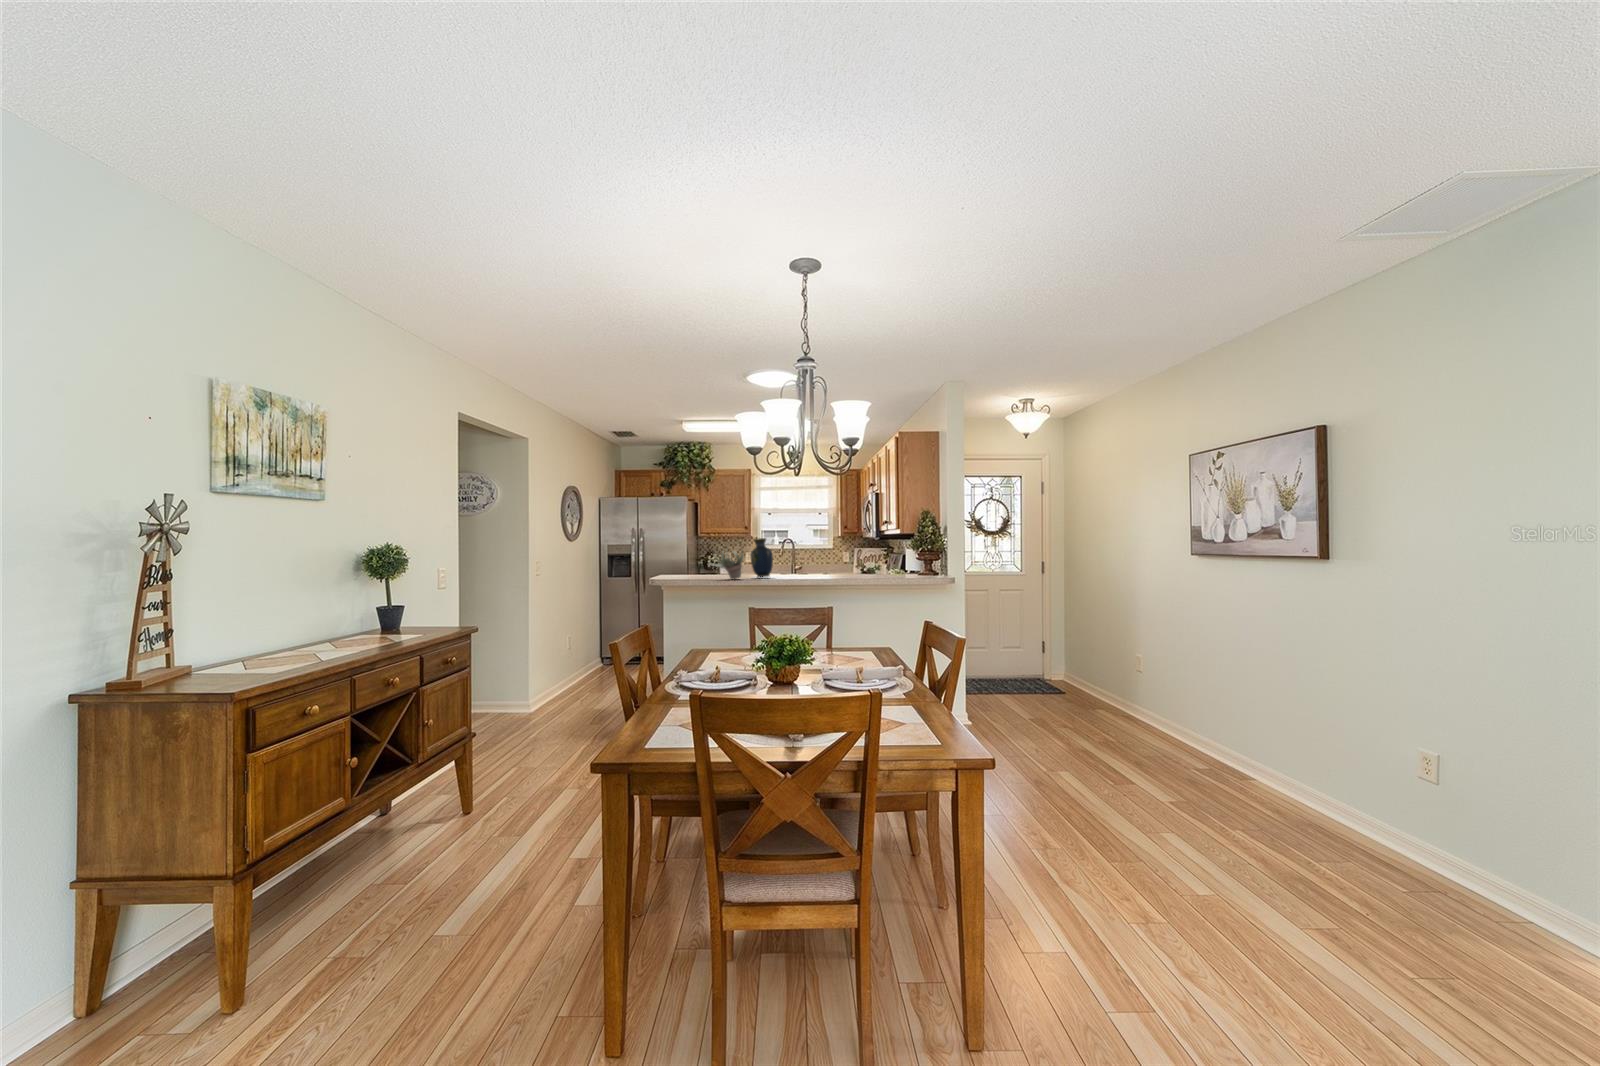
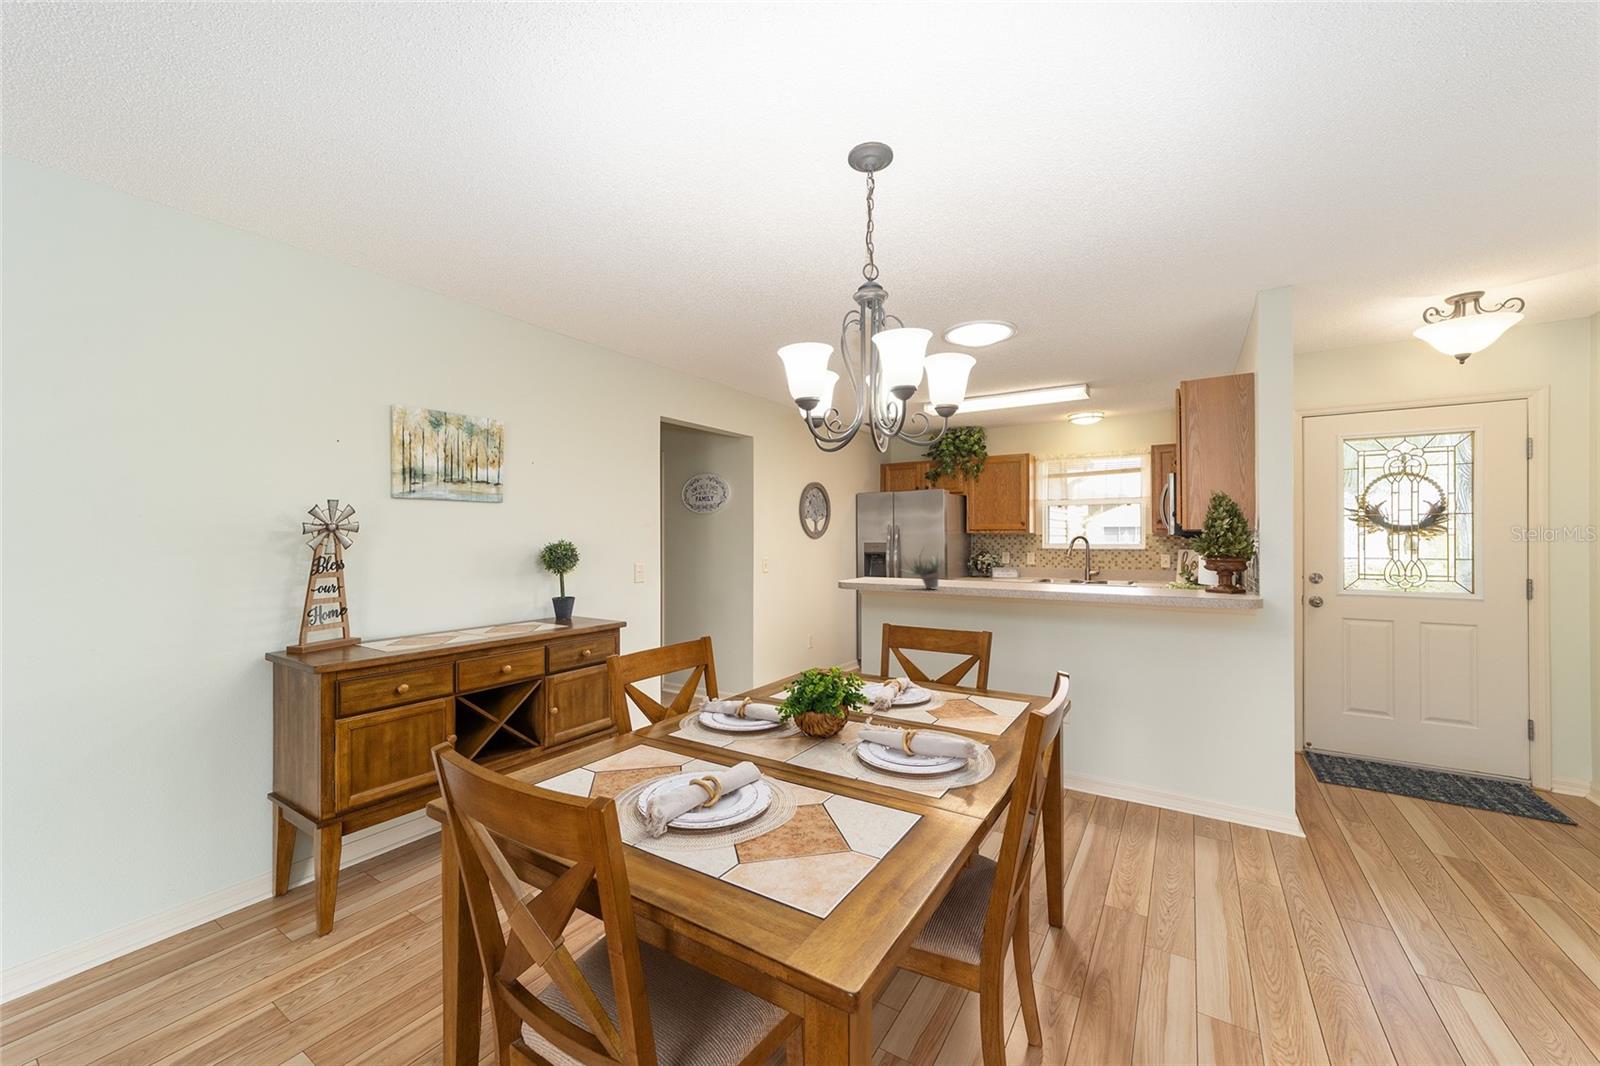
vase: present [750,538,773,577] -> none [955,543,981,588]

